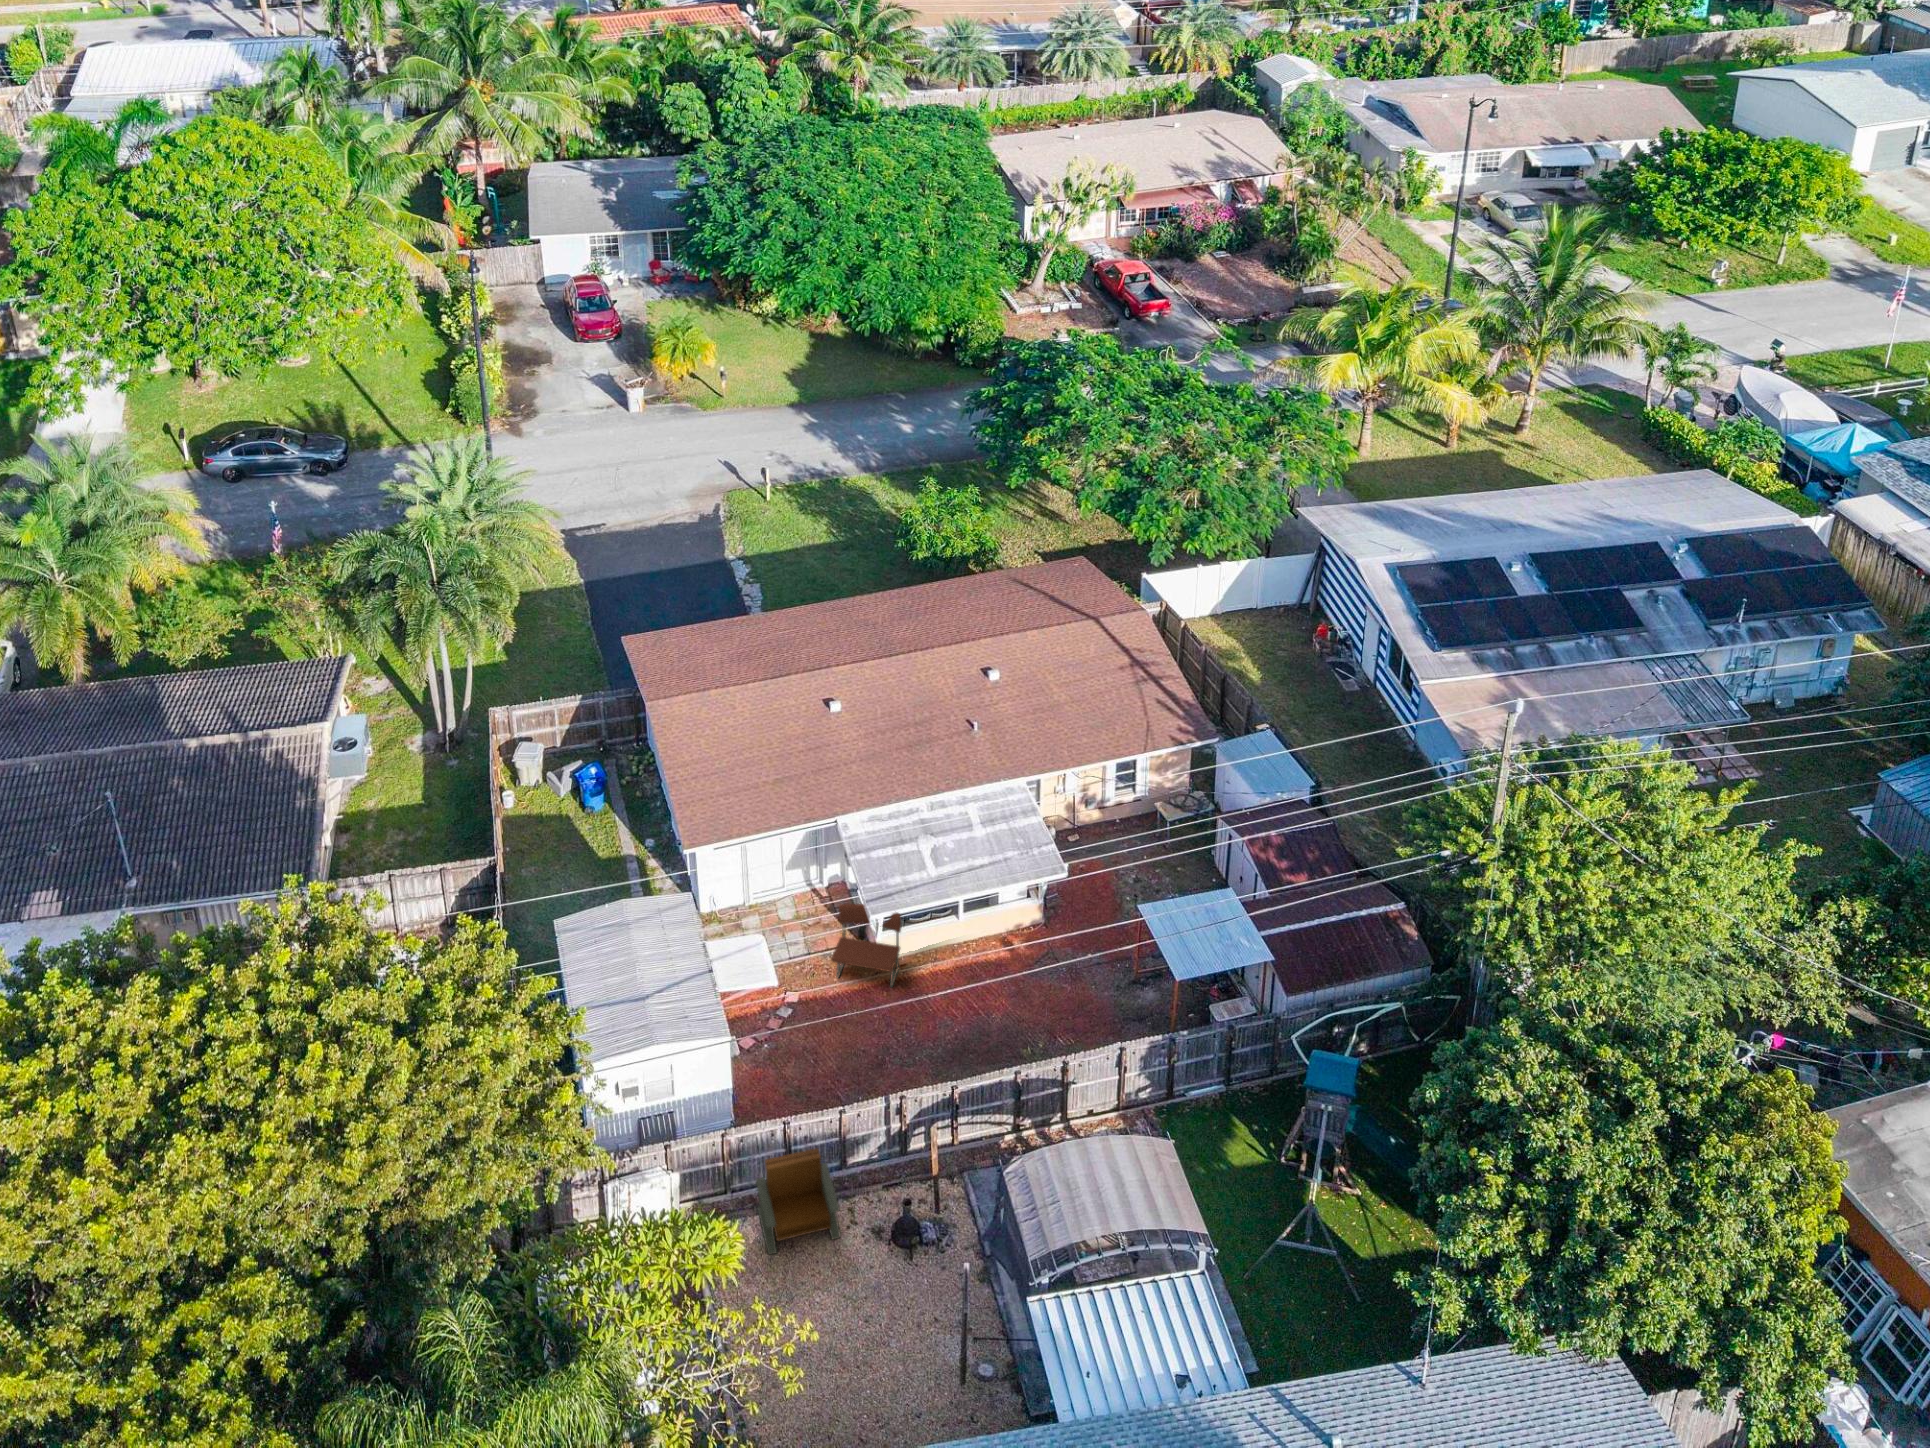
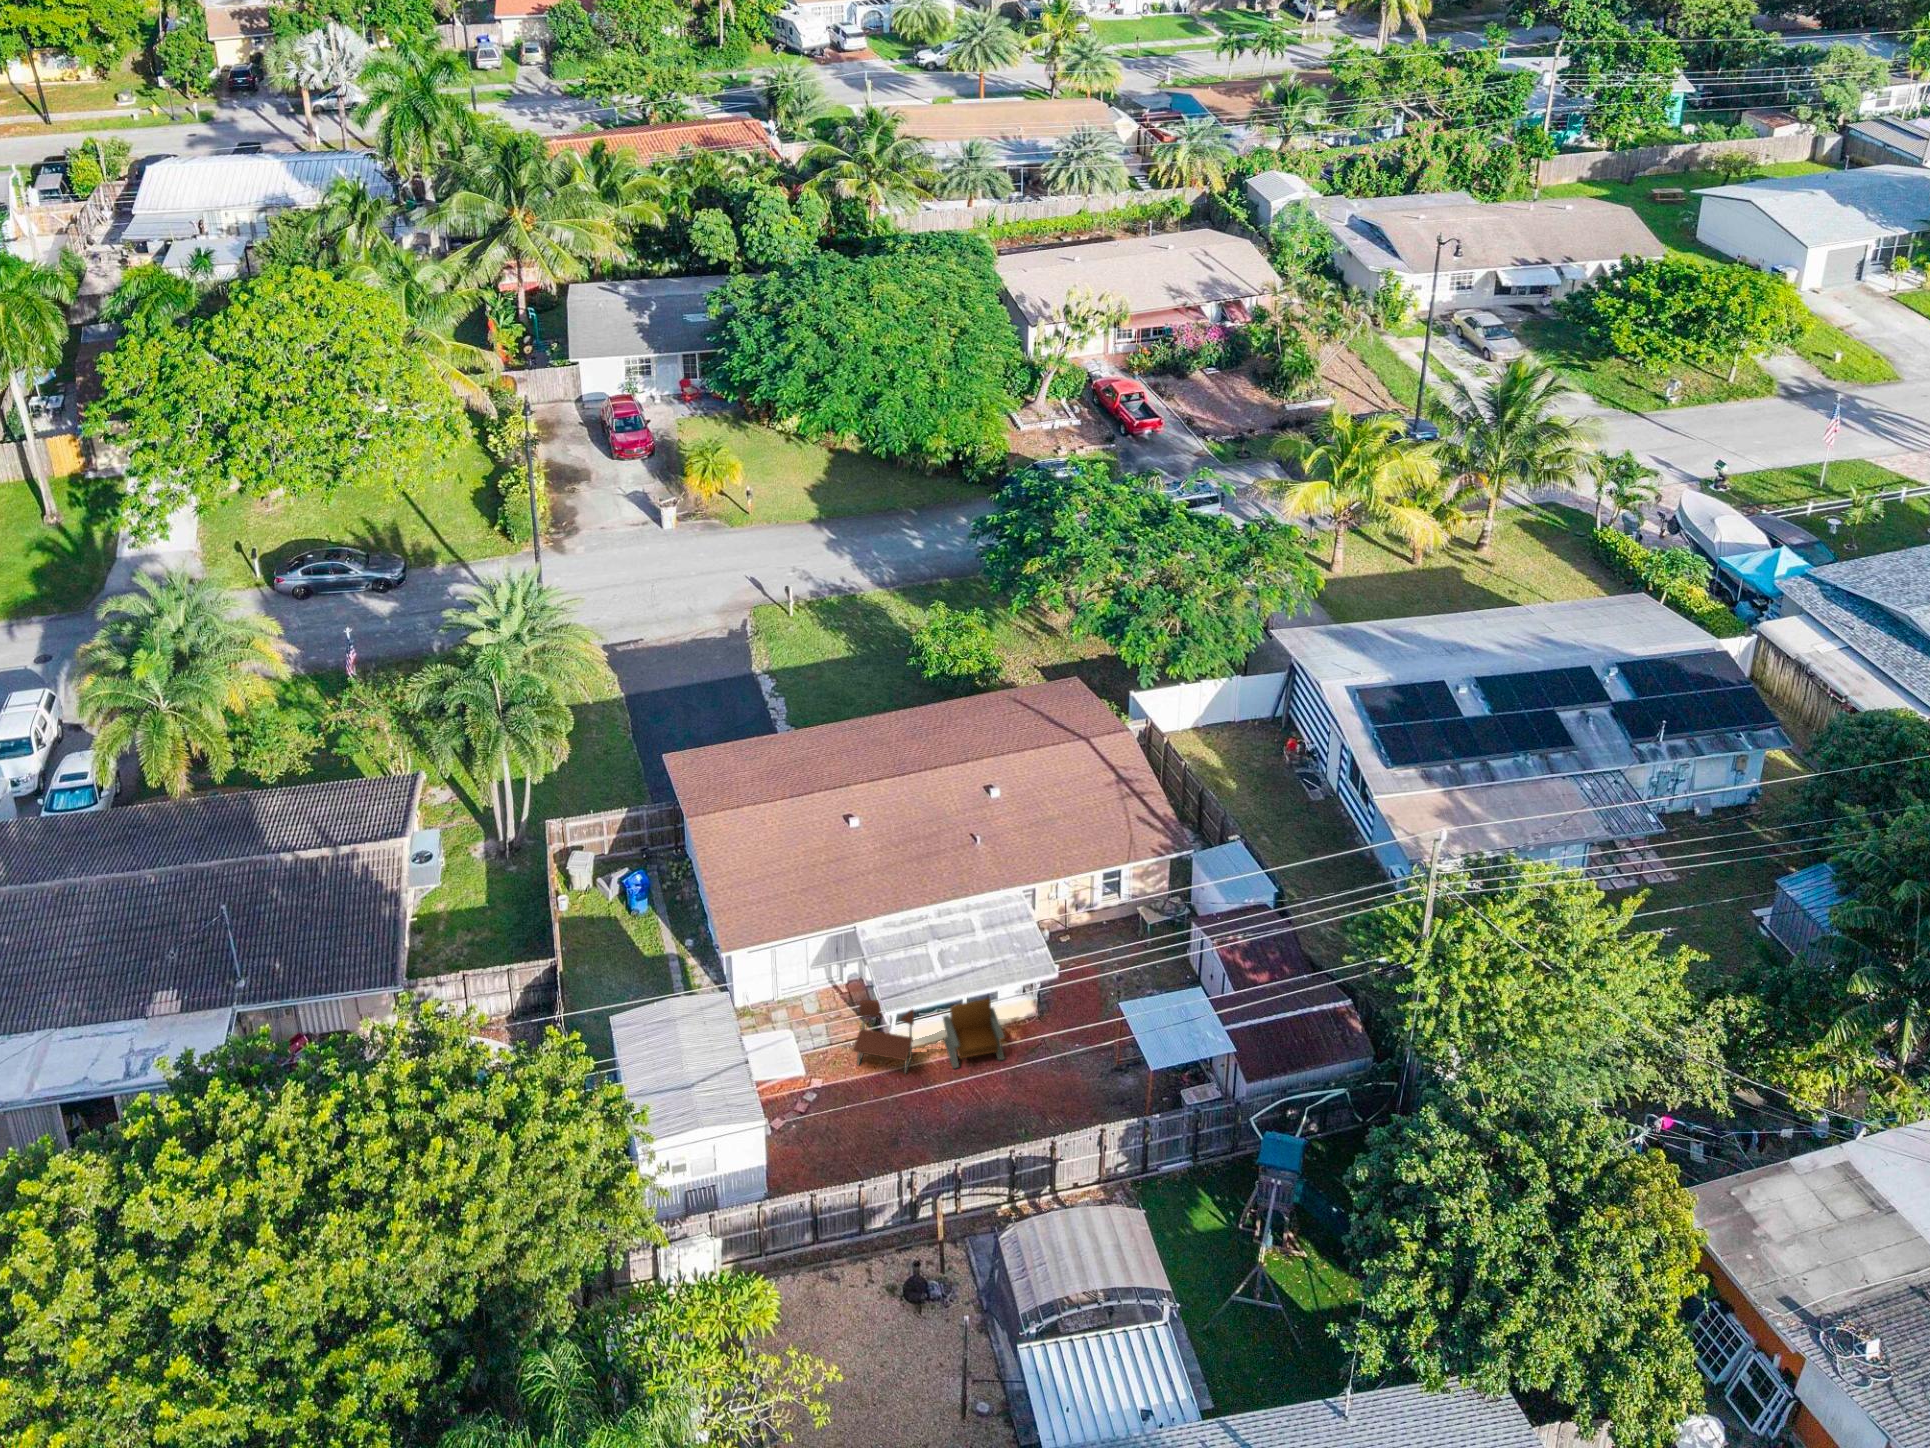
lounge chair: present [756,1148,840,1255] -> present [943,998,1005,1068]

